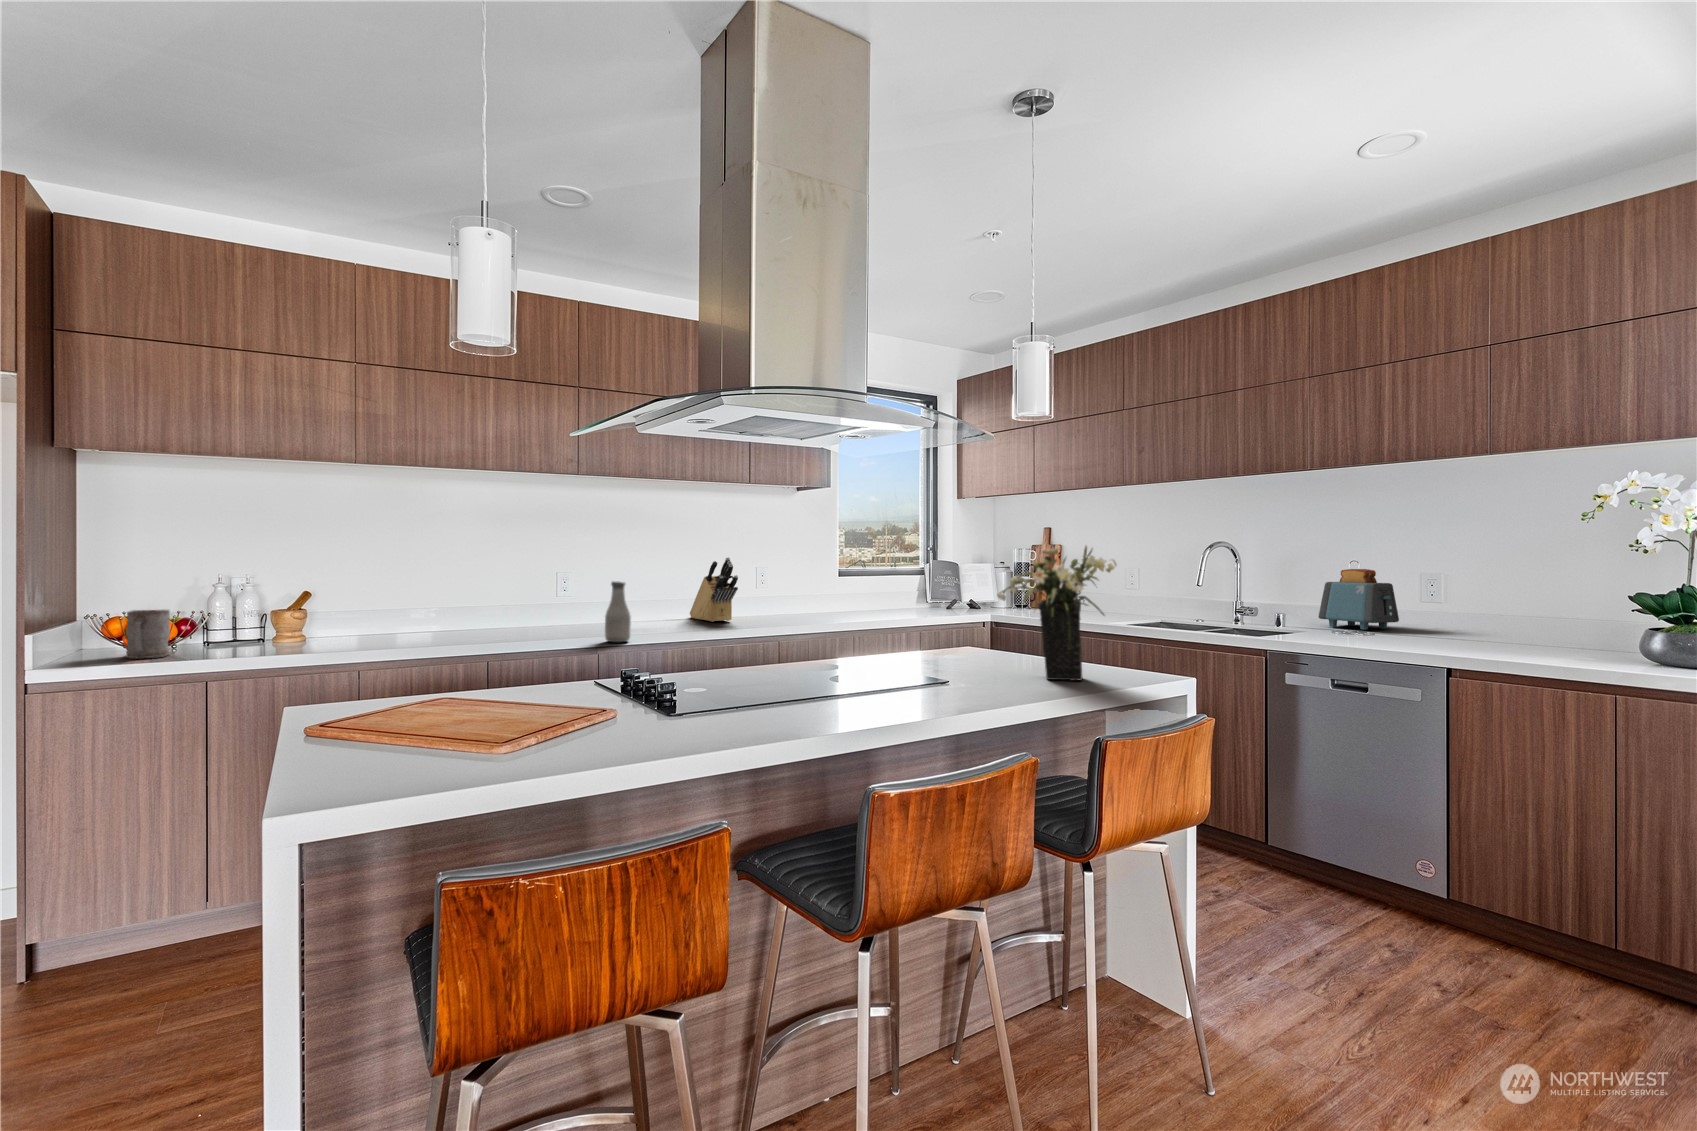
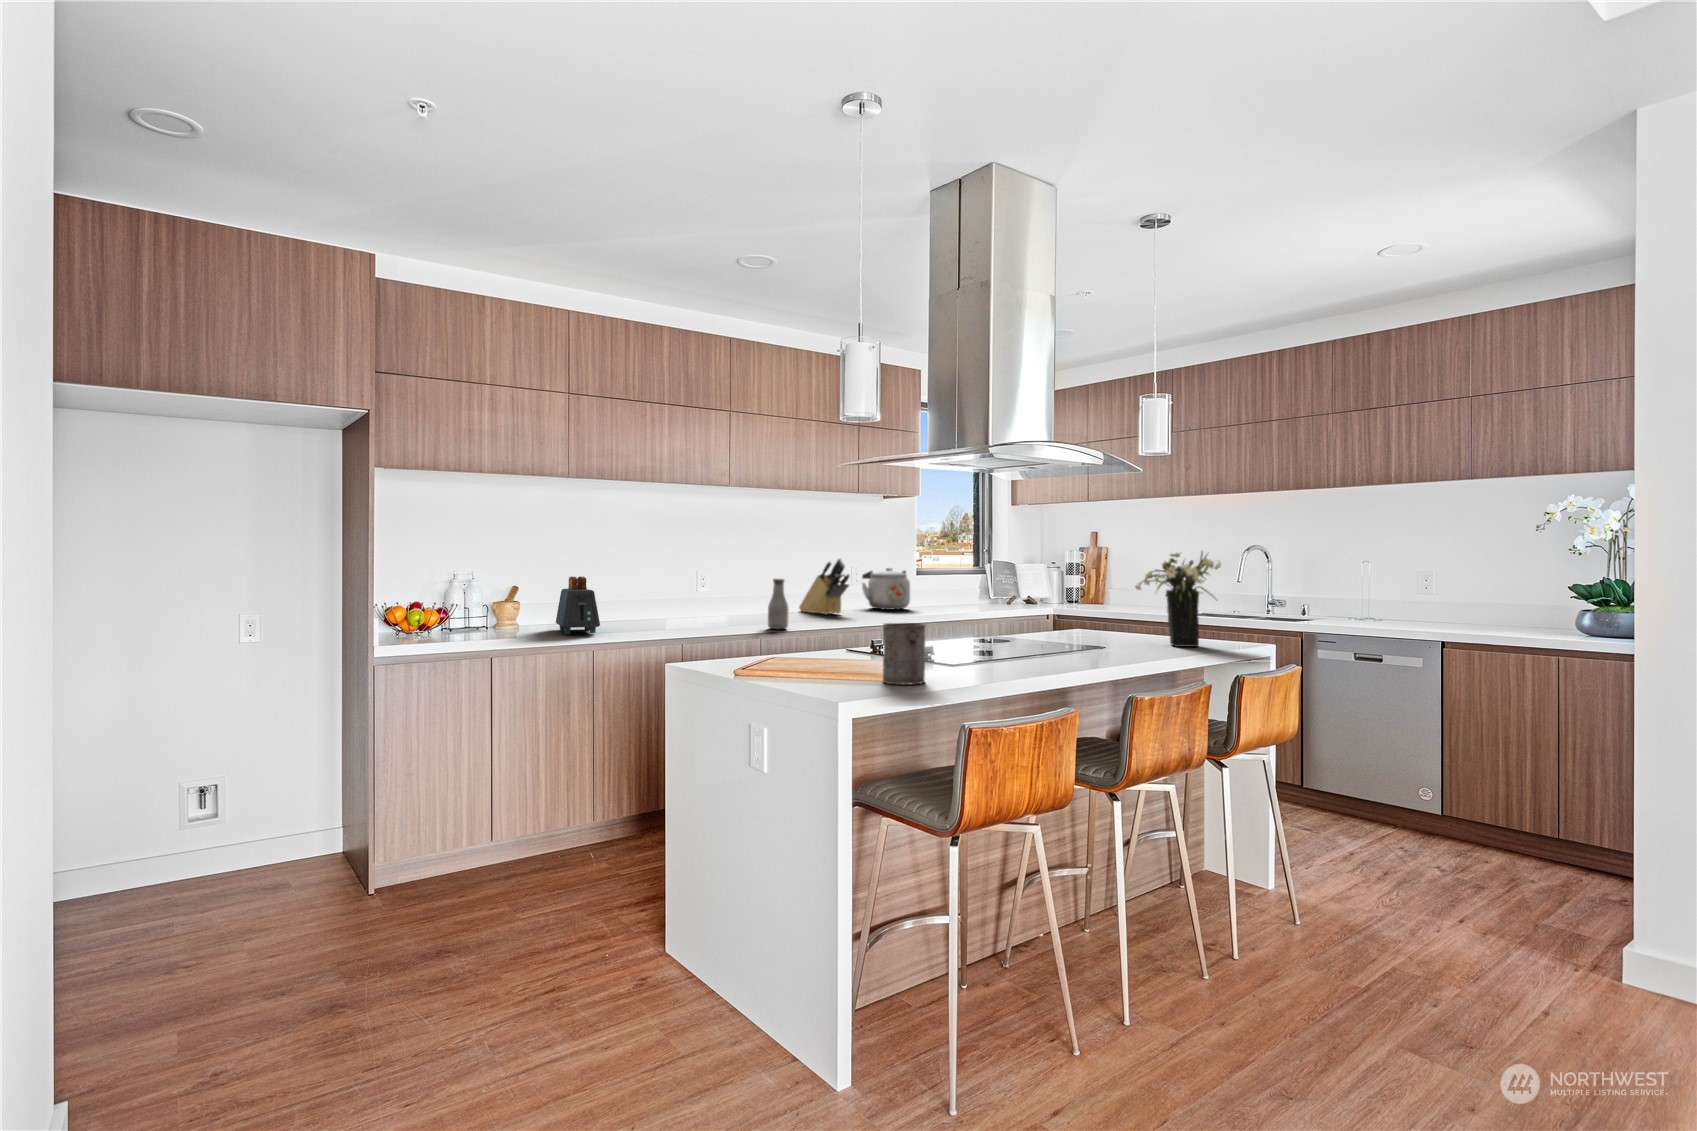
kettle: none [767,568,825,615] -> present [862,568,910,610]
toaster: present [1318,569,1399,630] -> present [556,577,600,634]
mug: present [127,610,170,658] -> present [883,623,926,685]

